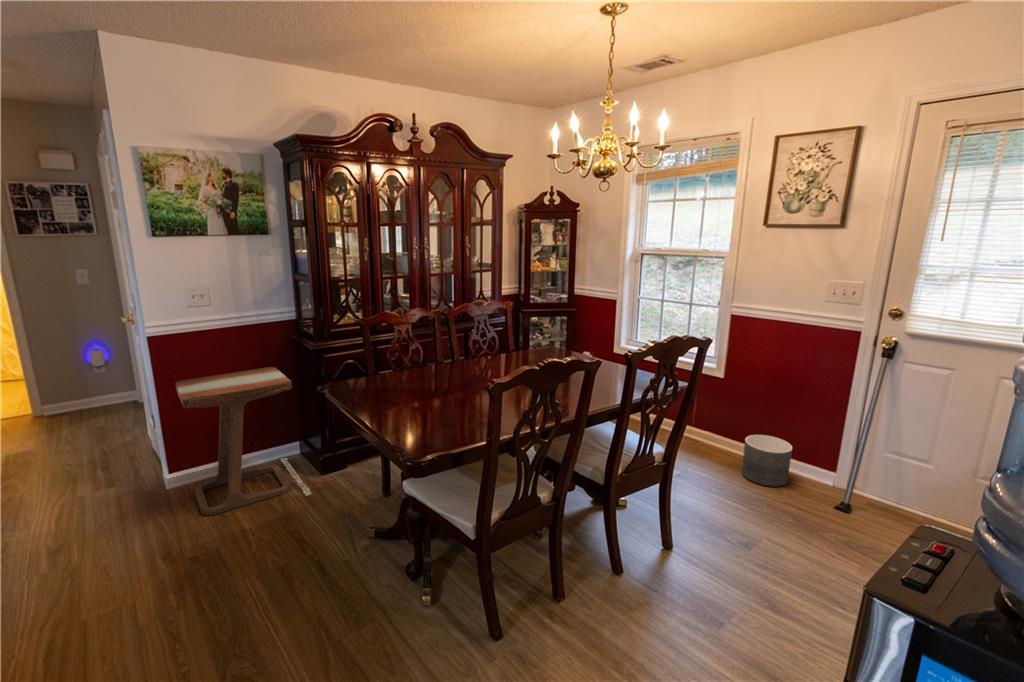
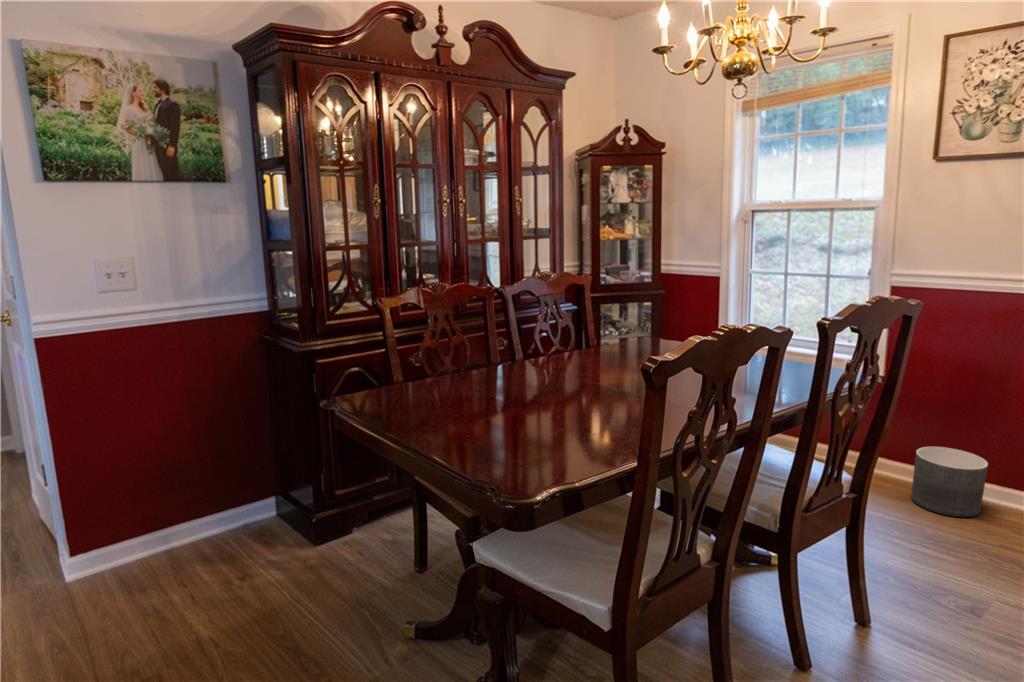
side table: present [175,367,310,516] -> none [89,384,315,627]

